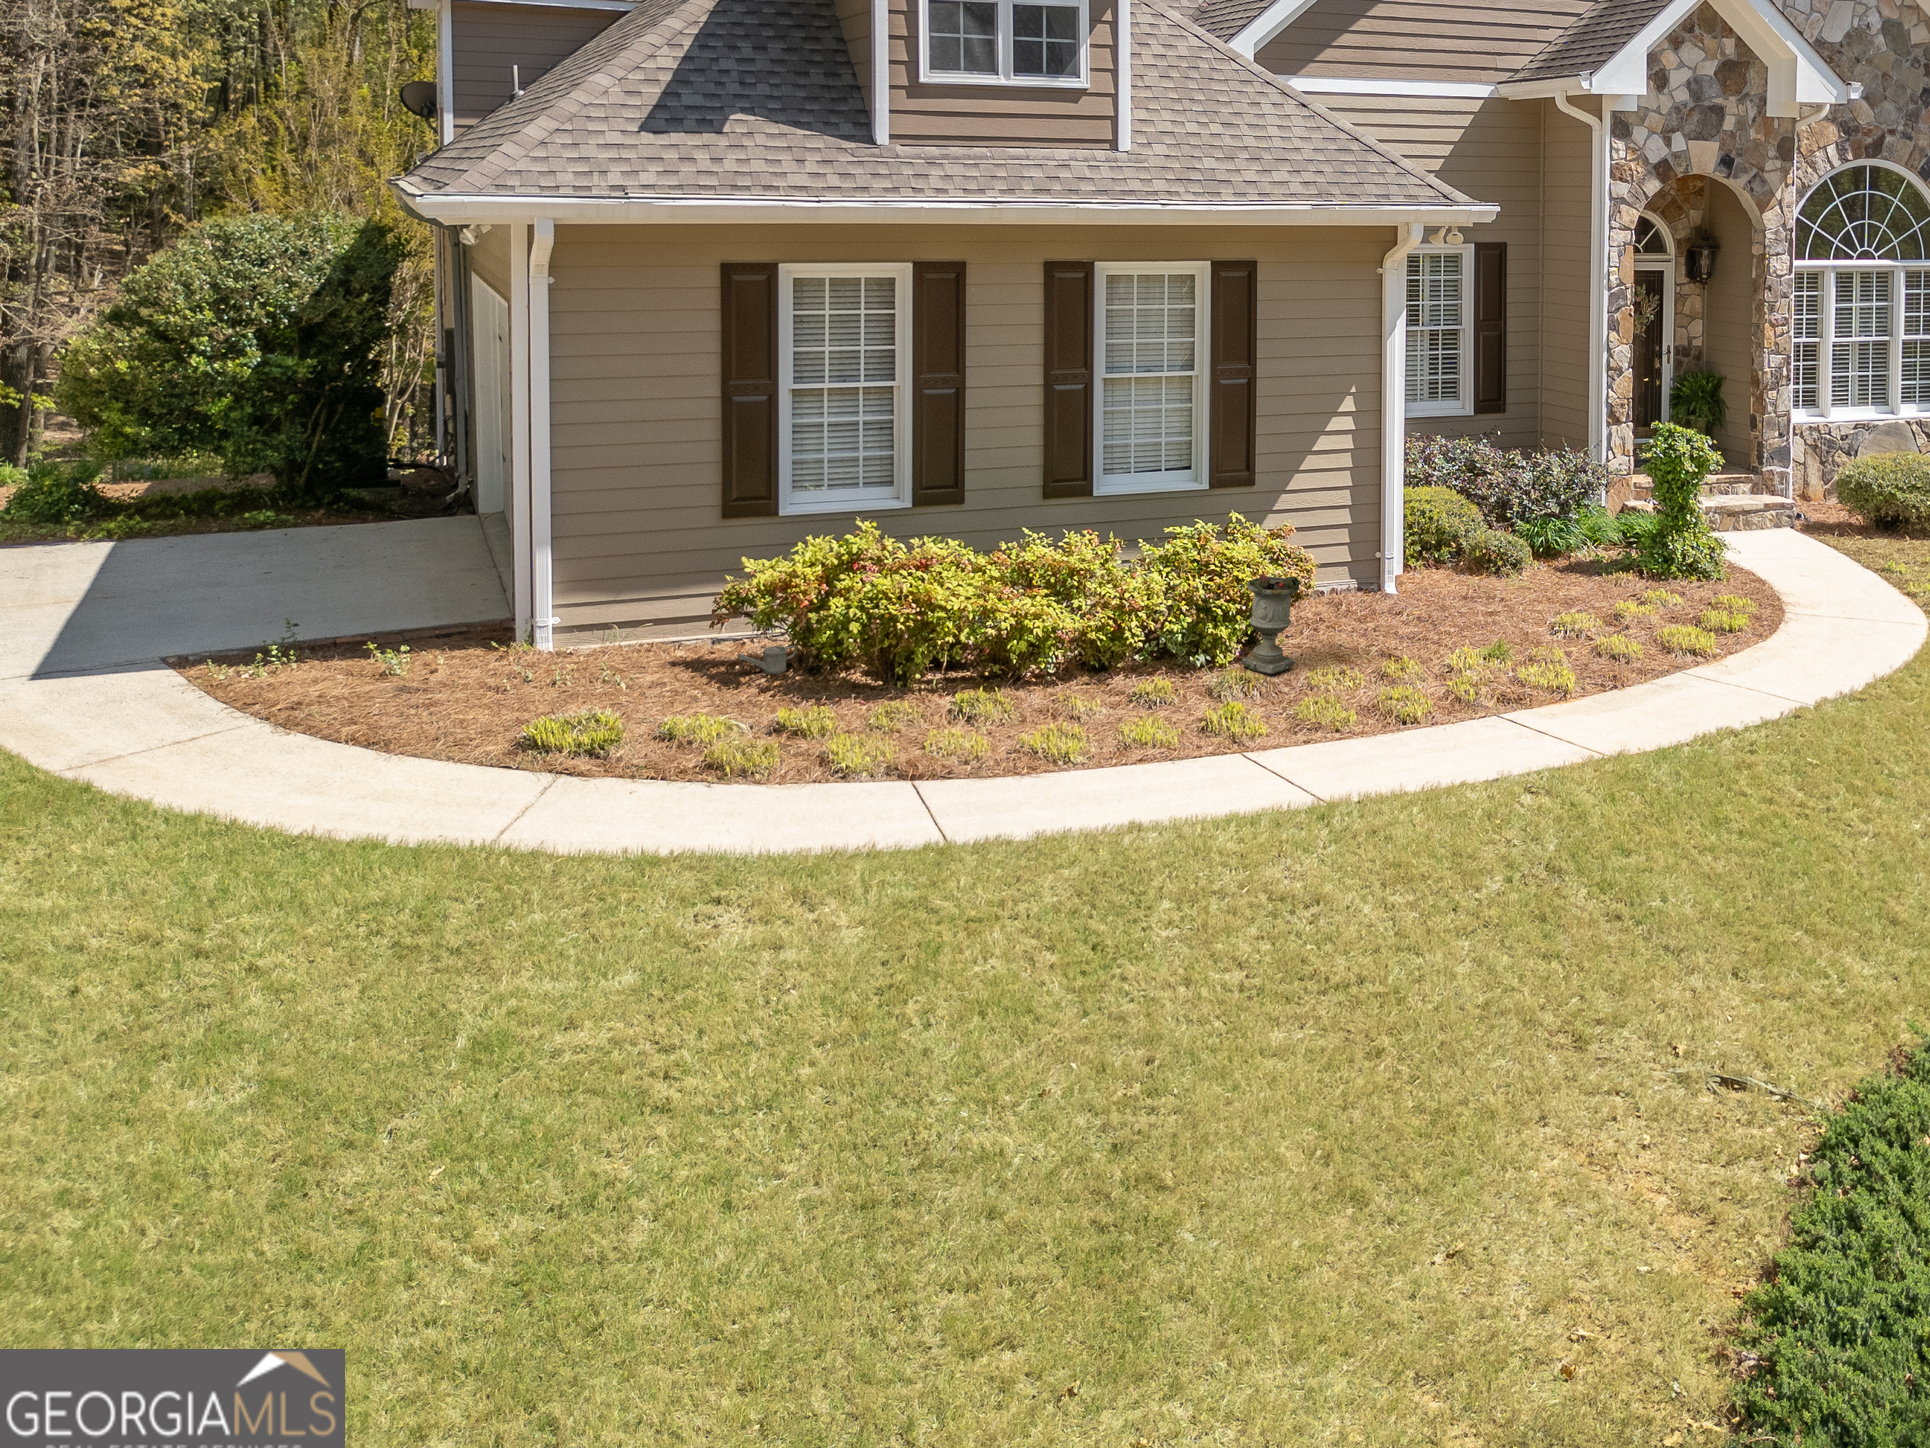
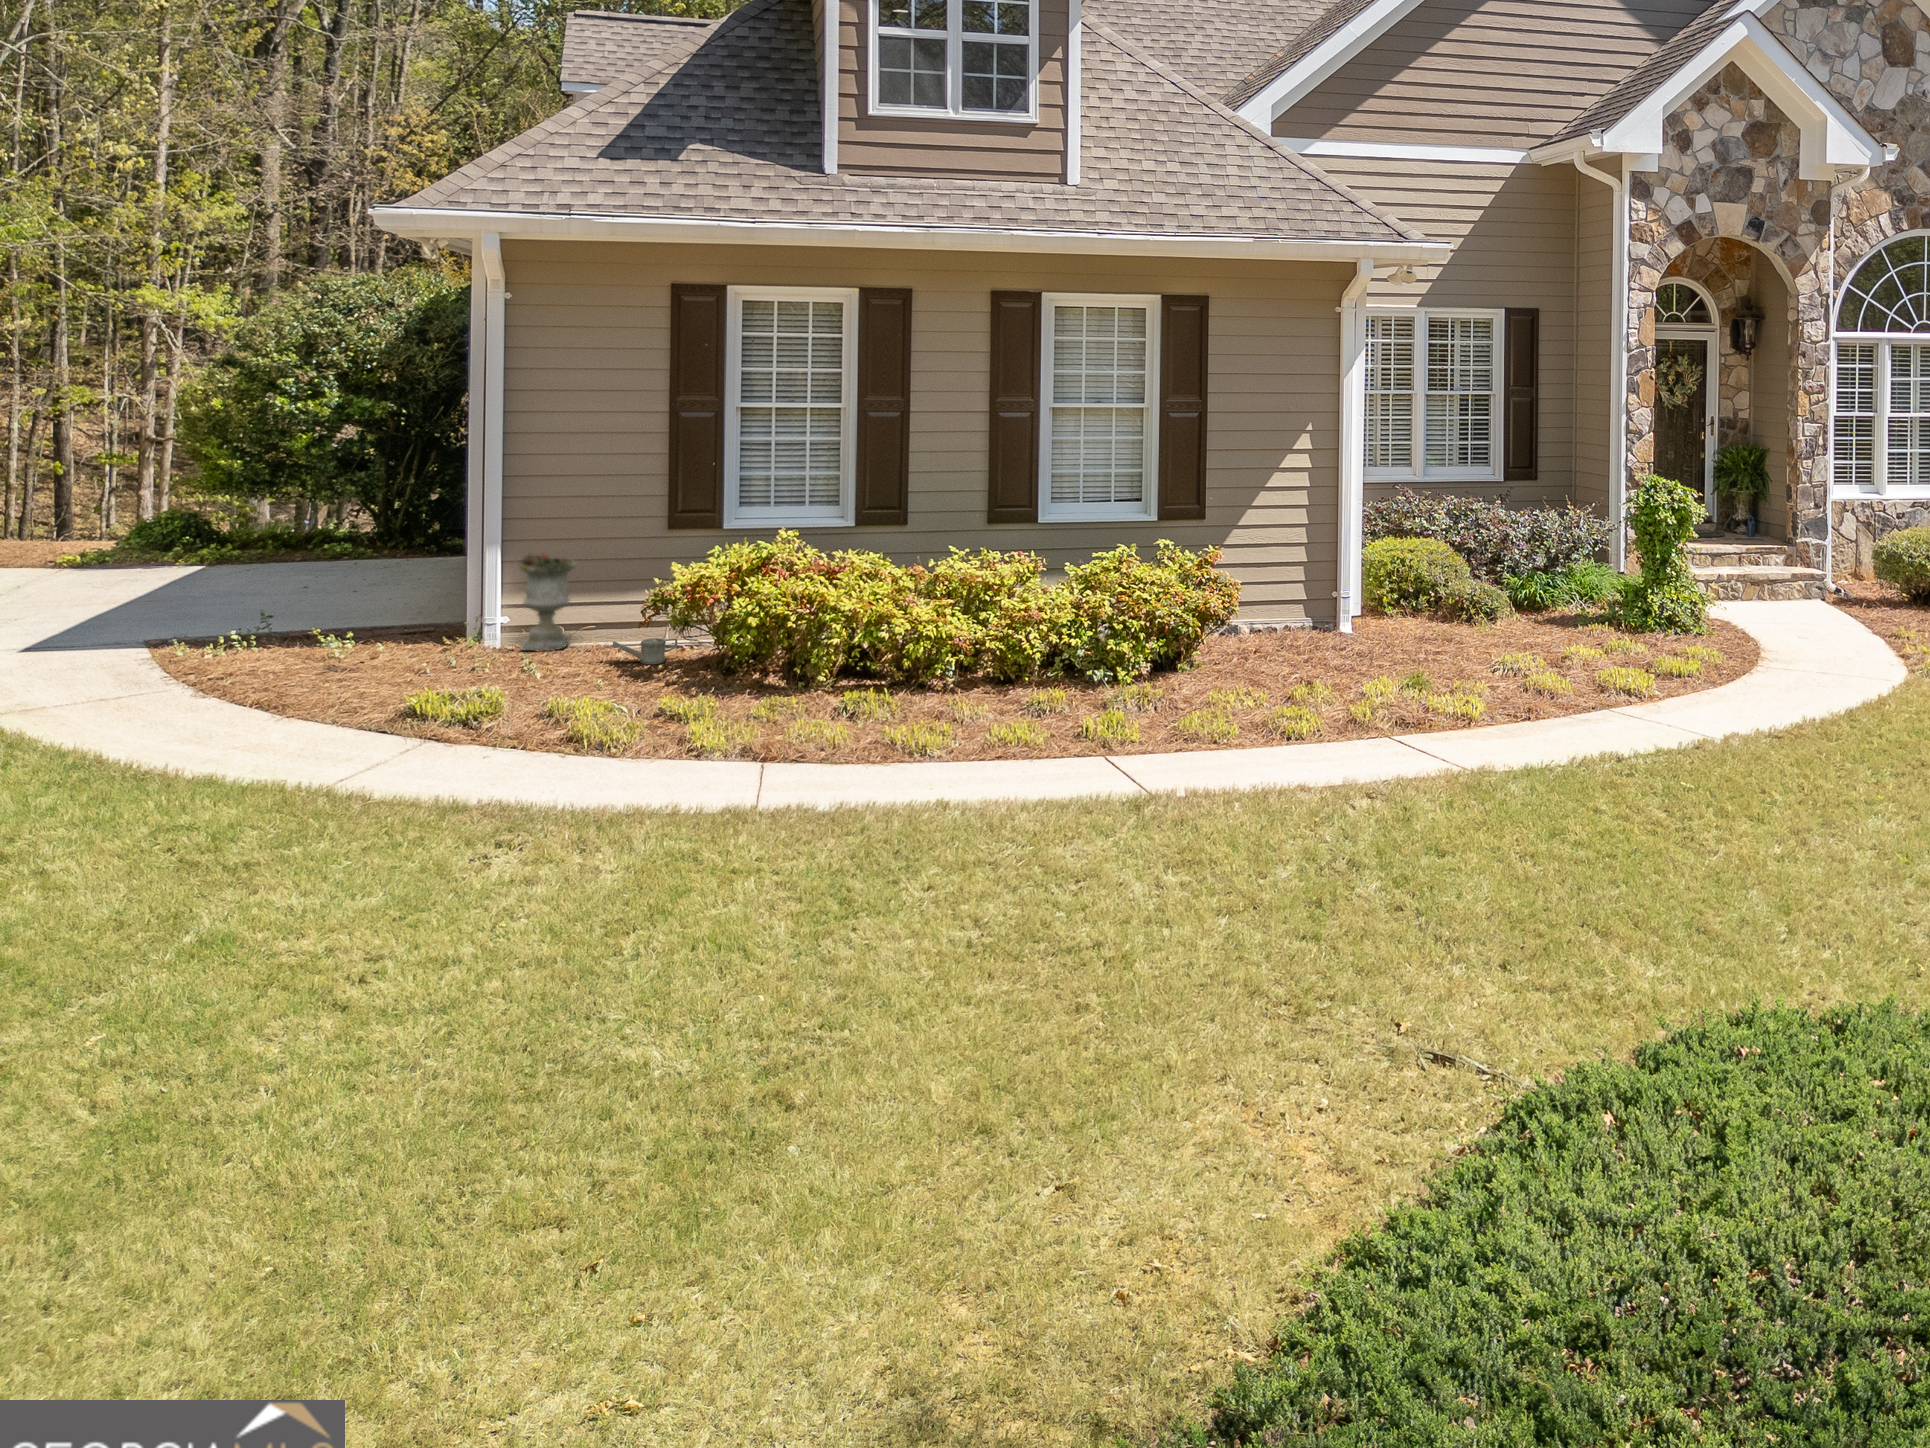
planter: present [1241,575,1302,674] -> present [519,553,576,652]

